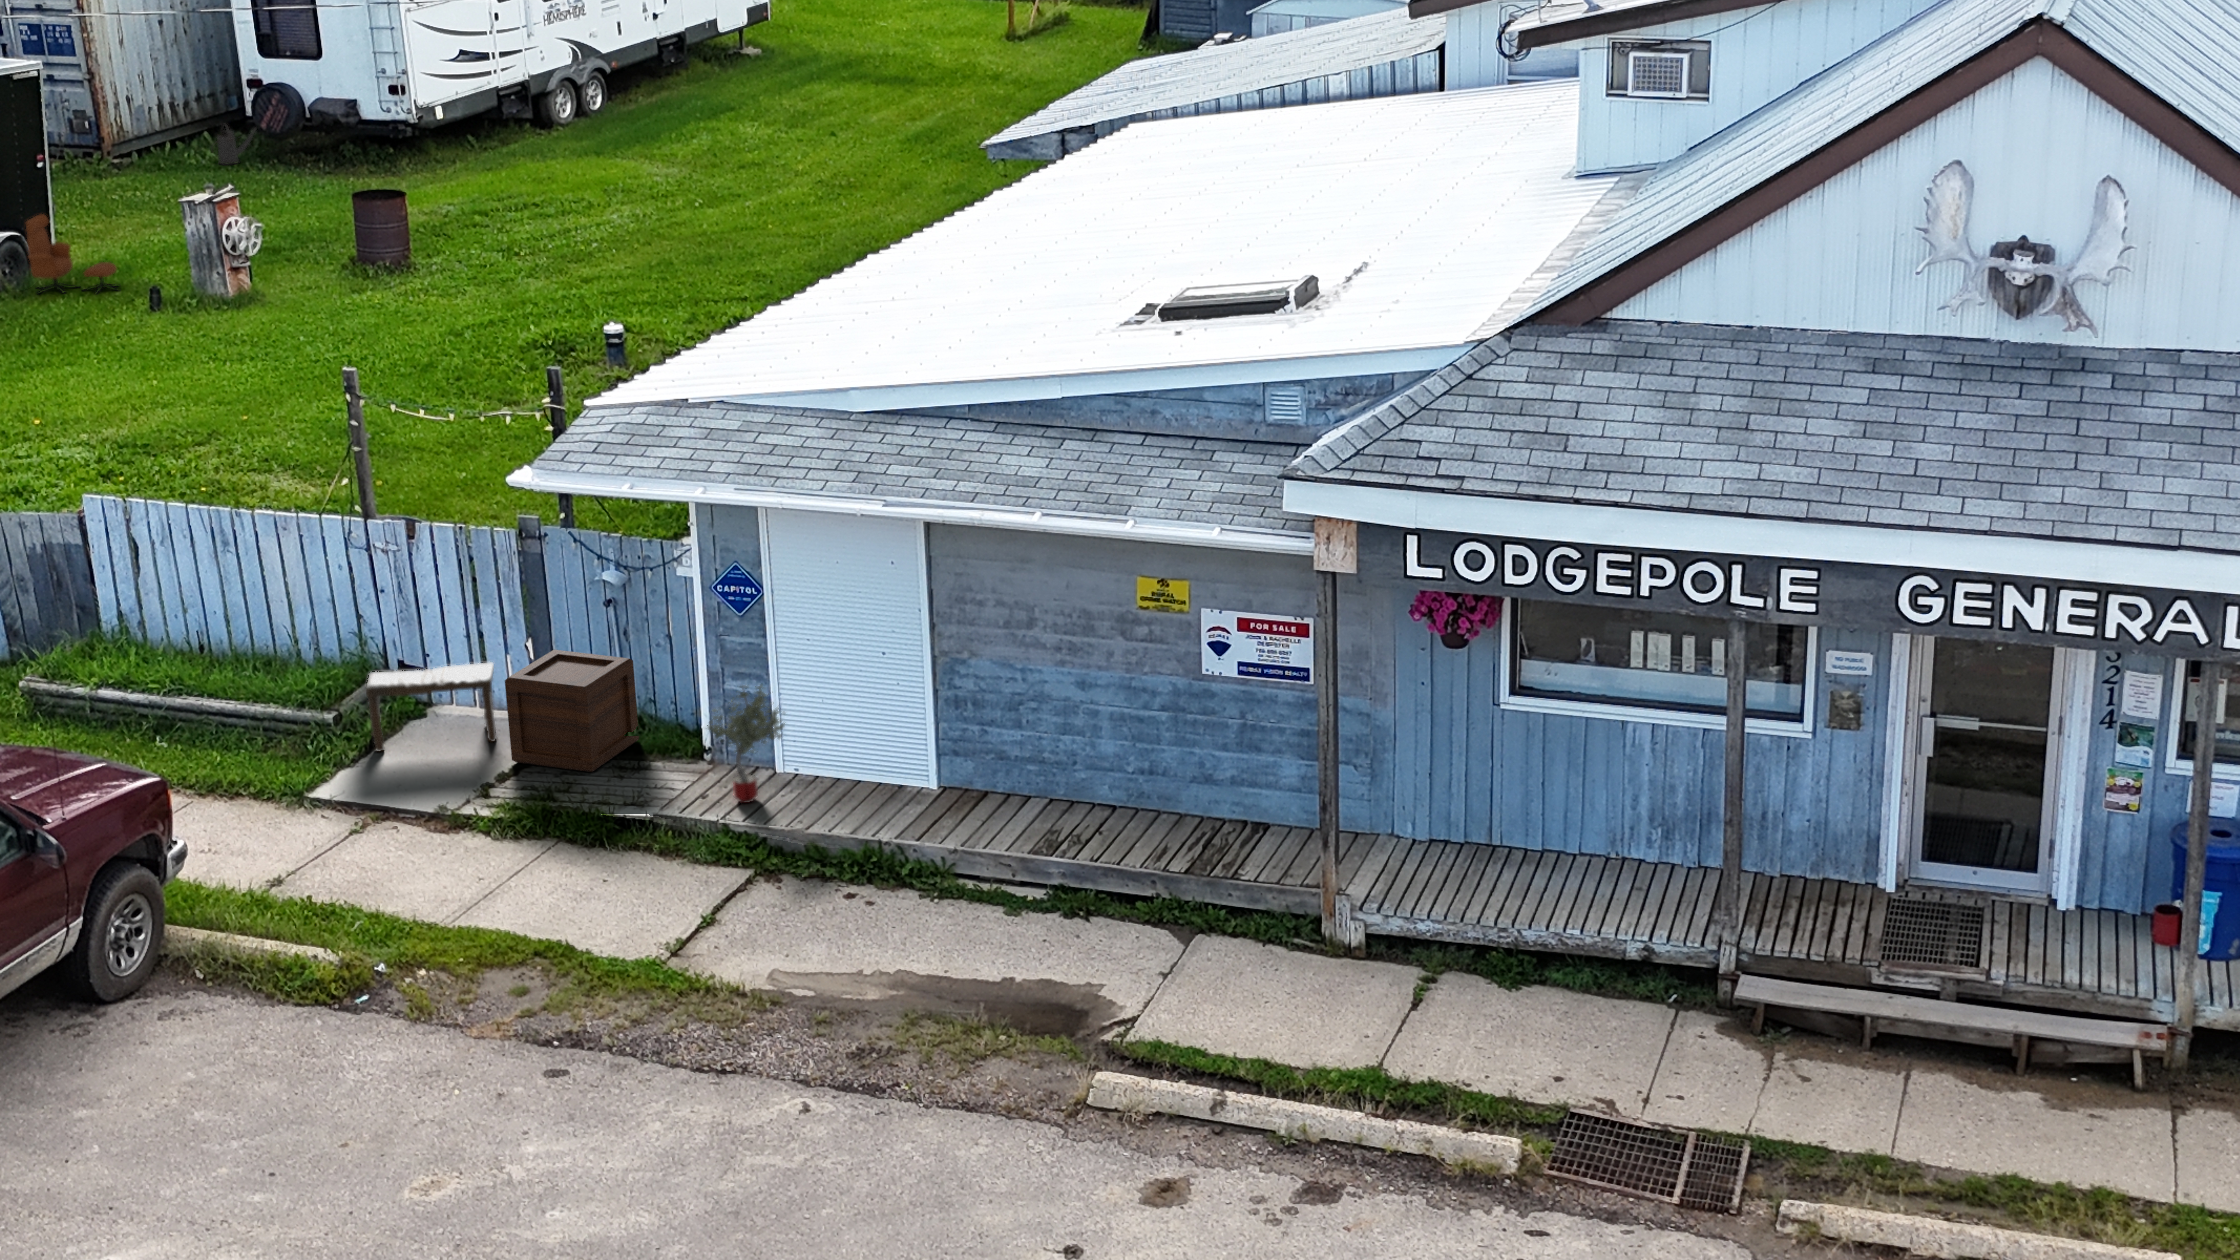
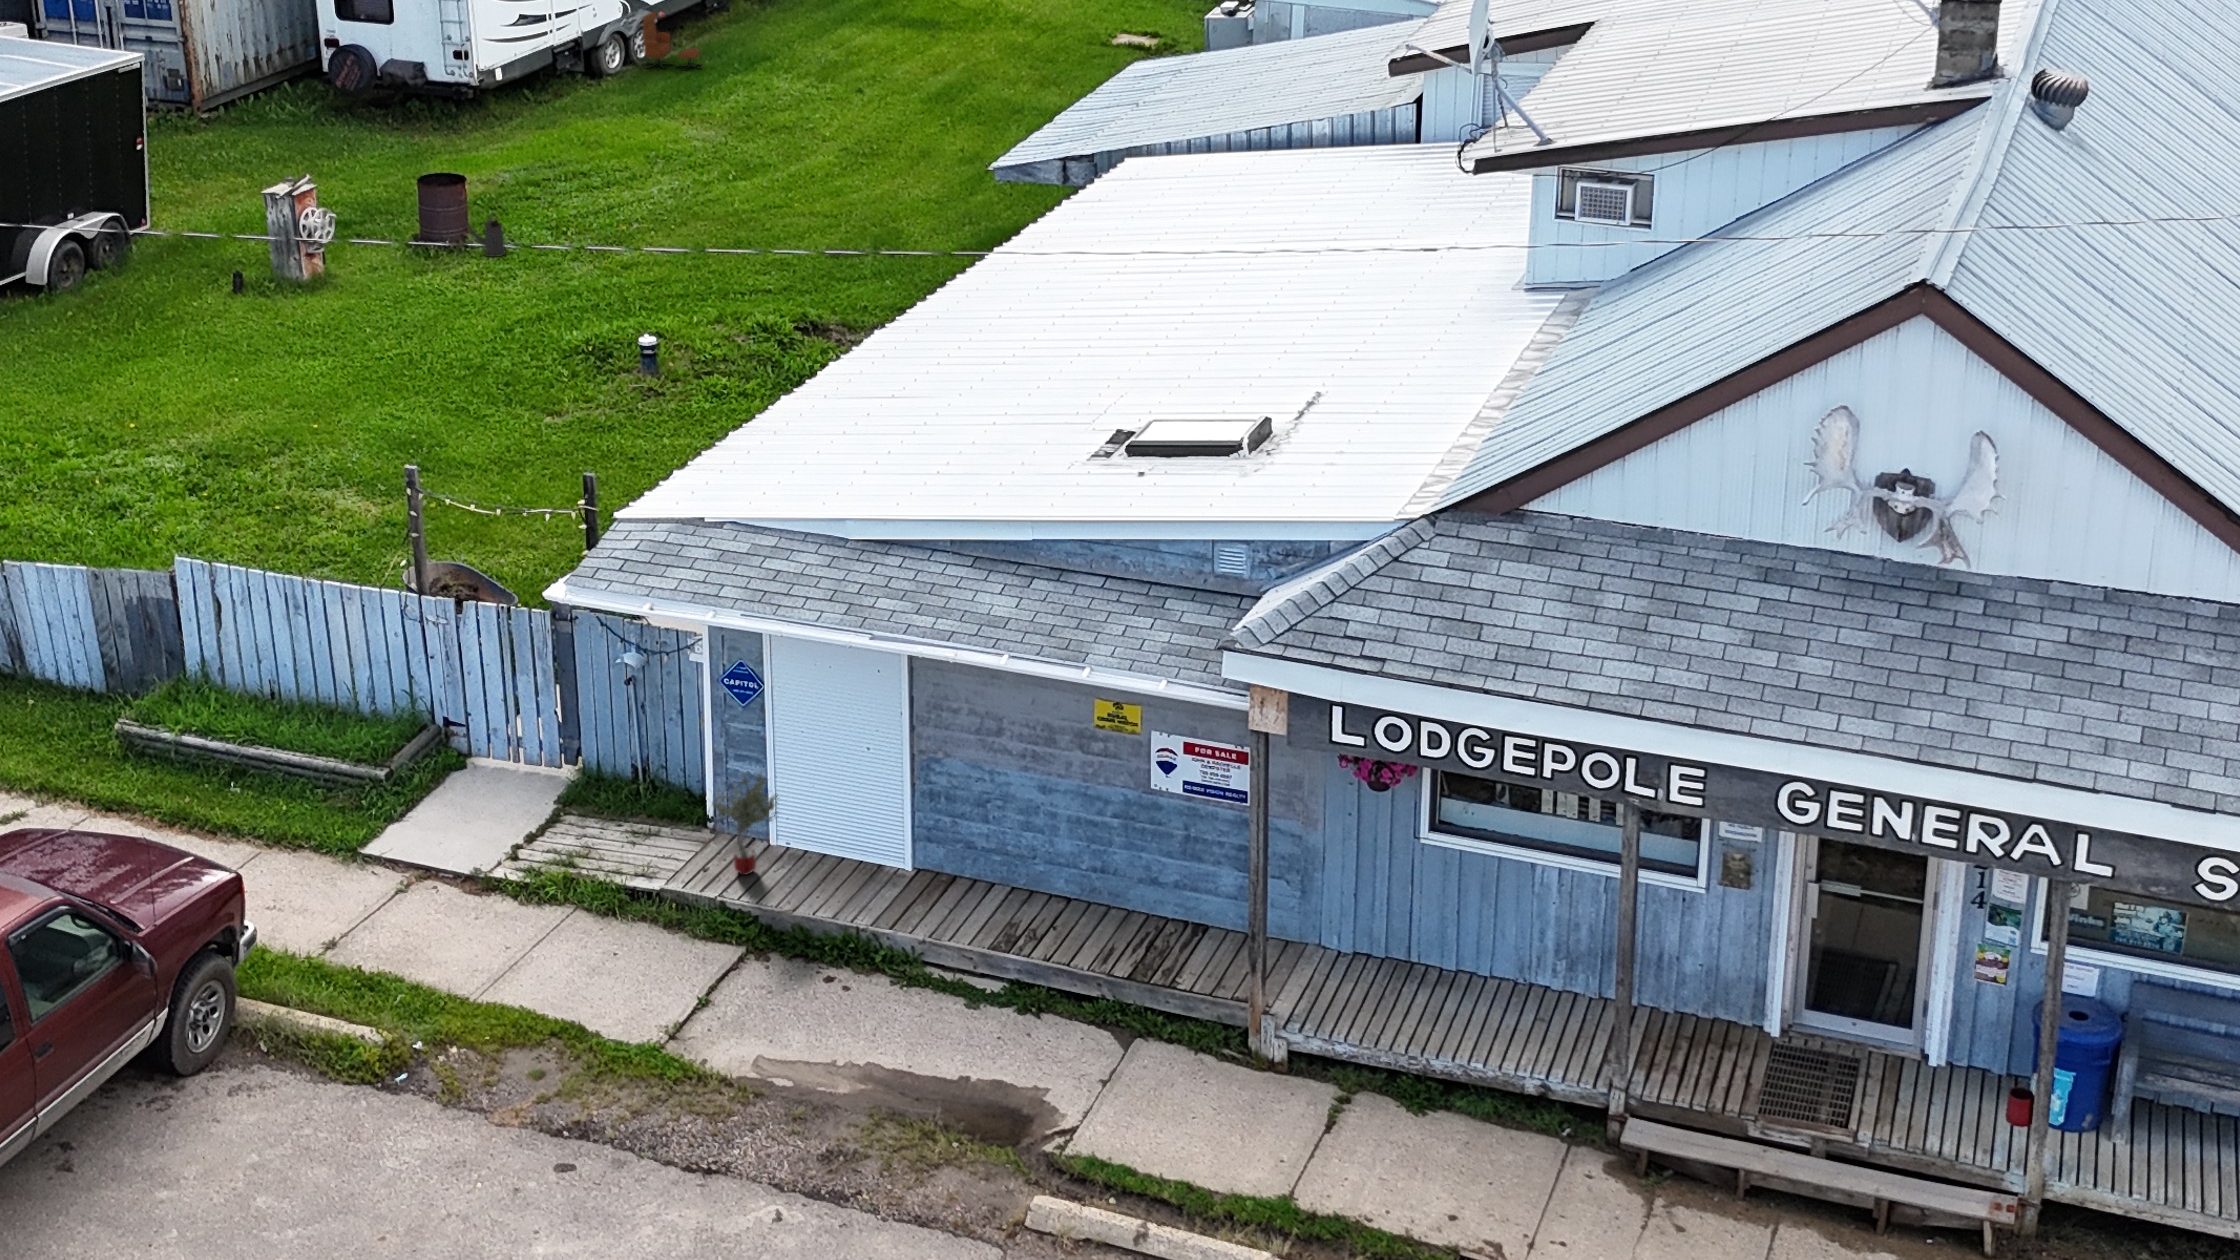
watering can: present [211,123,256,165] -> present [462,214,509,257]
lounge chair: present [26,214,118,293] -> present [643,12,700,69]
wooden crate: present [505,650,639,772] -> none [536,716,653,834]
bench: present [366,662,497,752] -> none [415,722,528,804]

